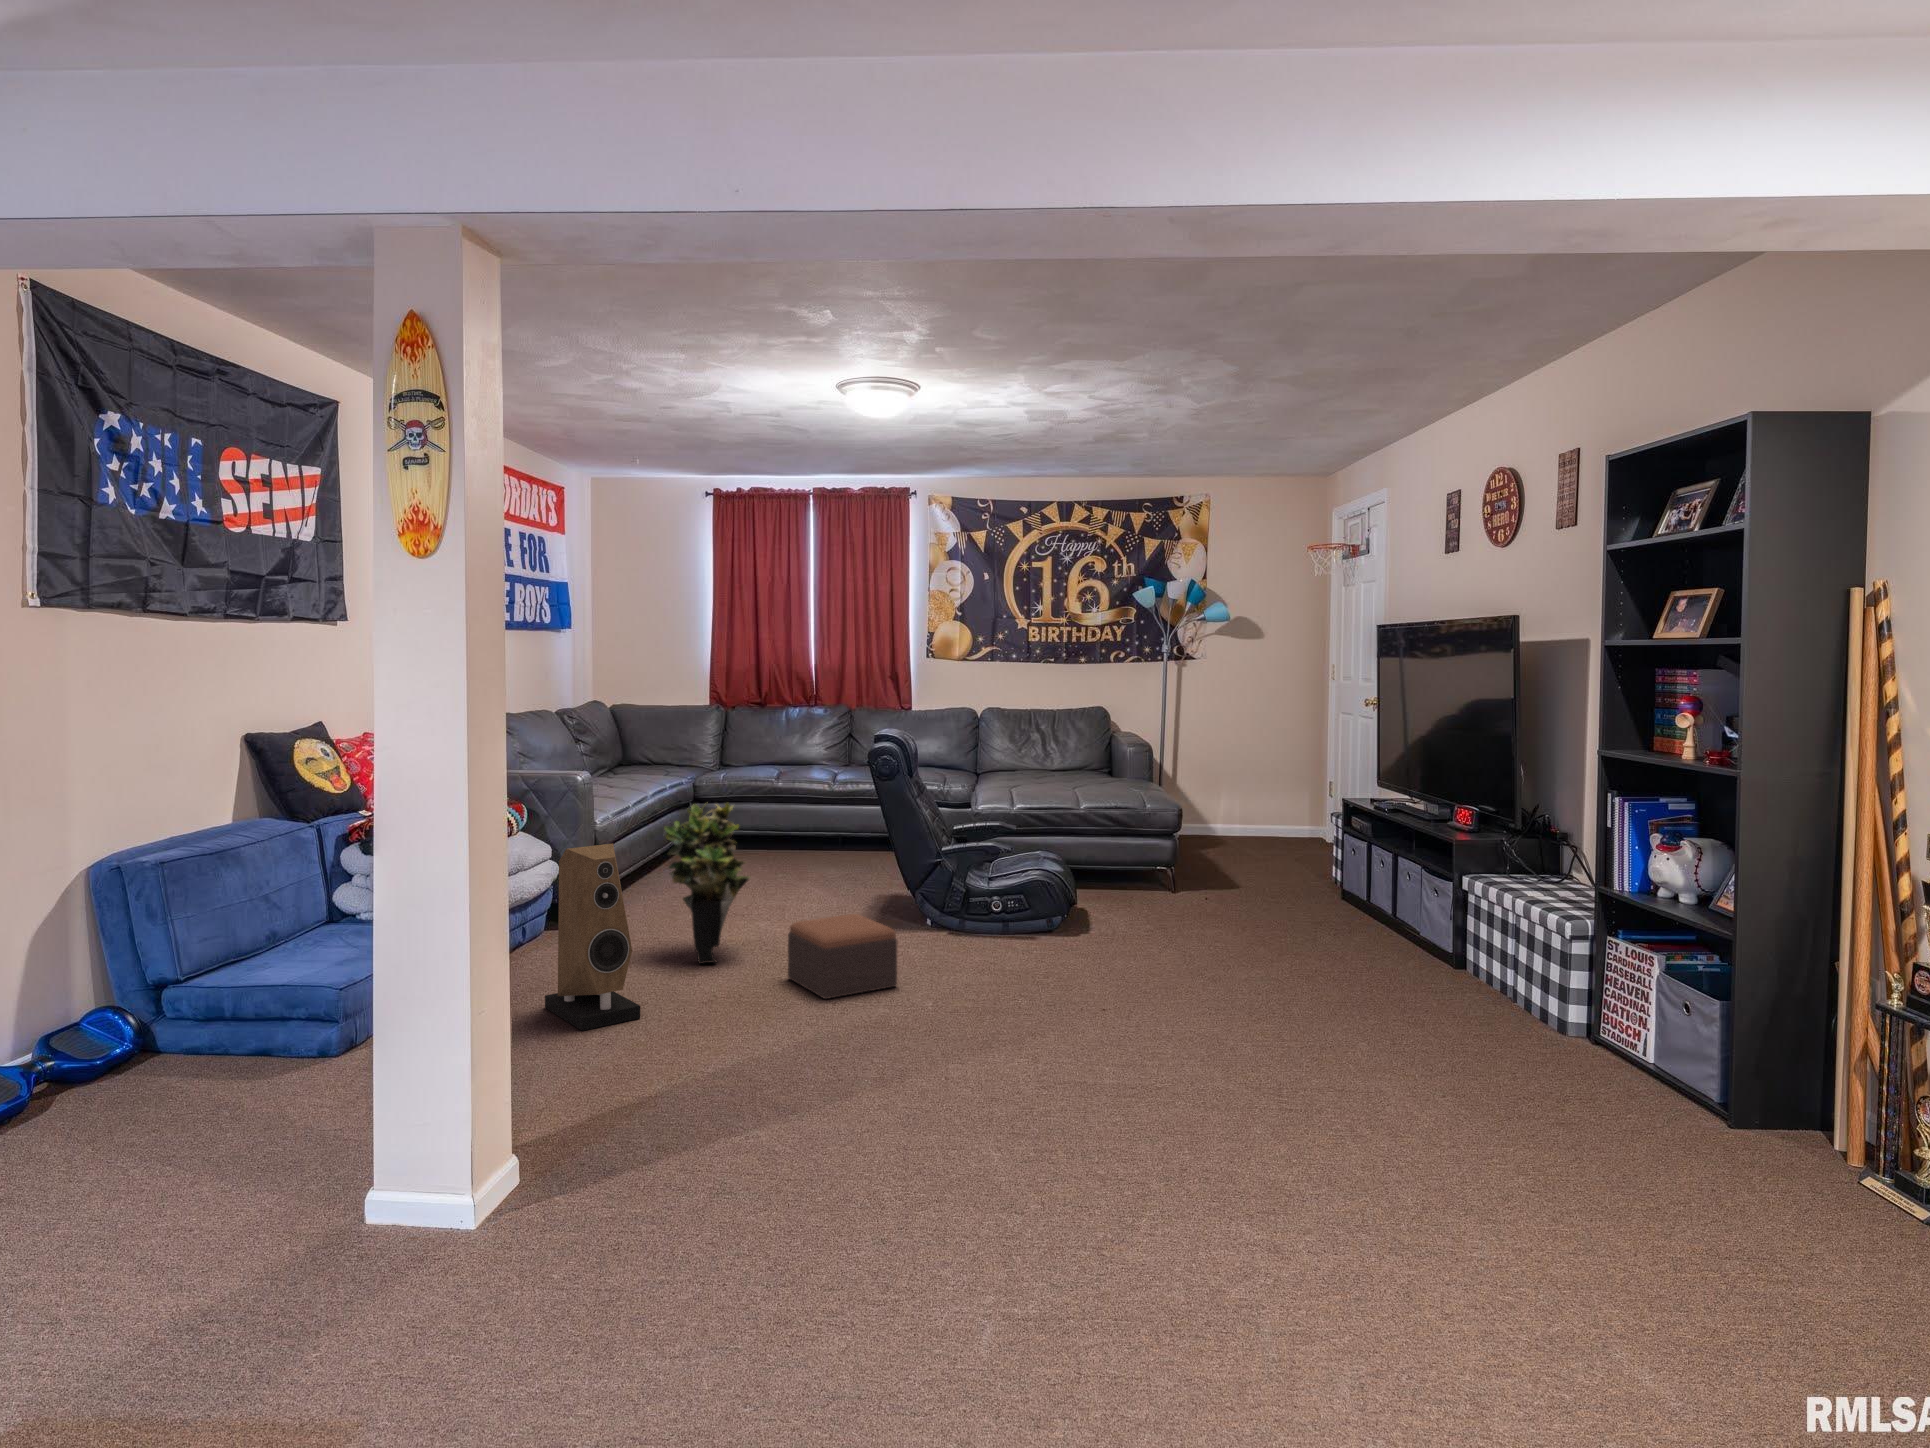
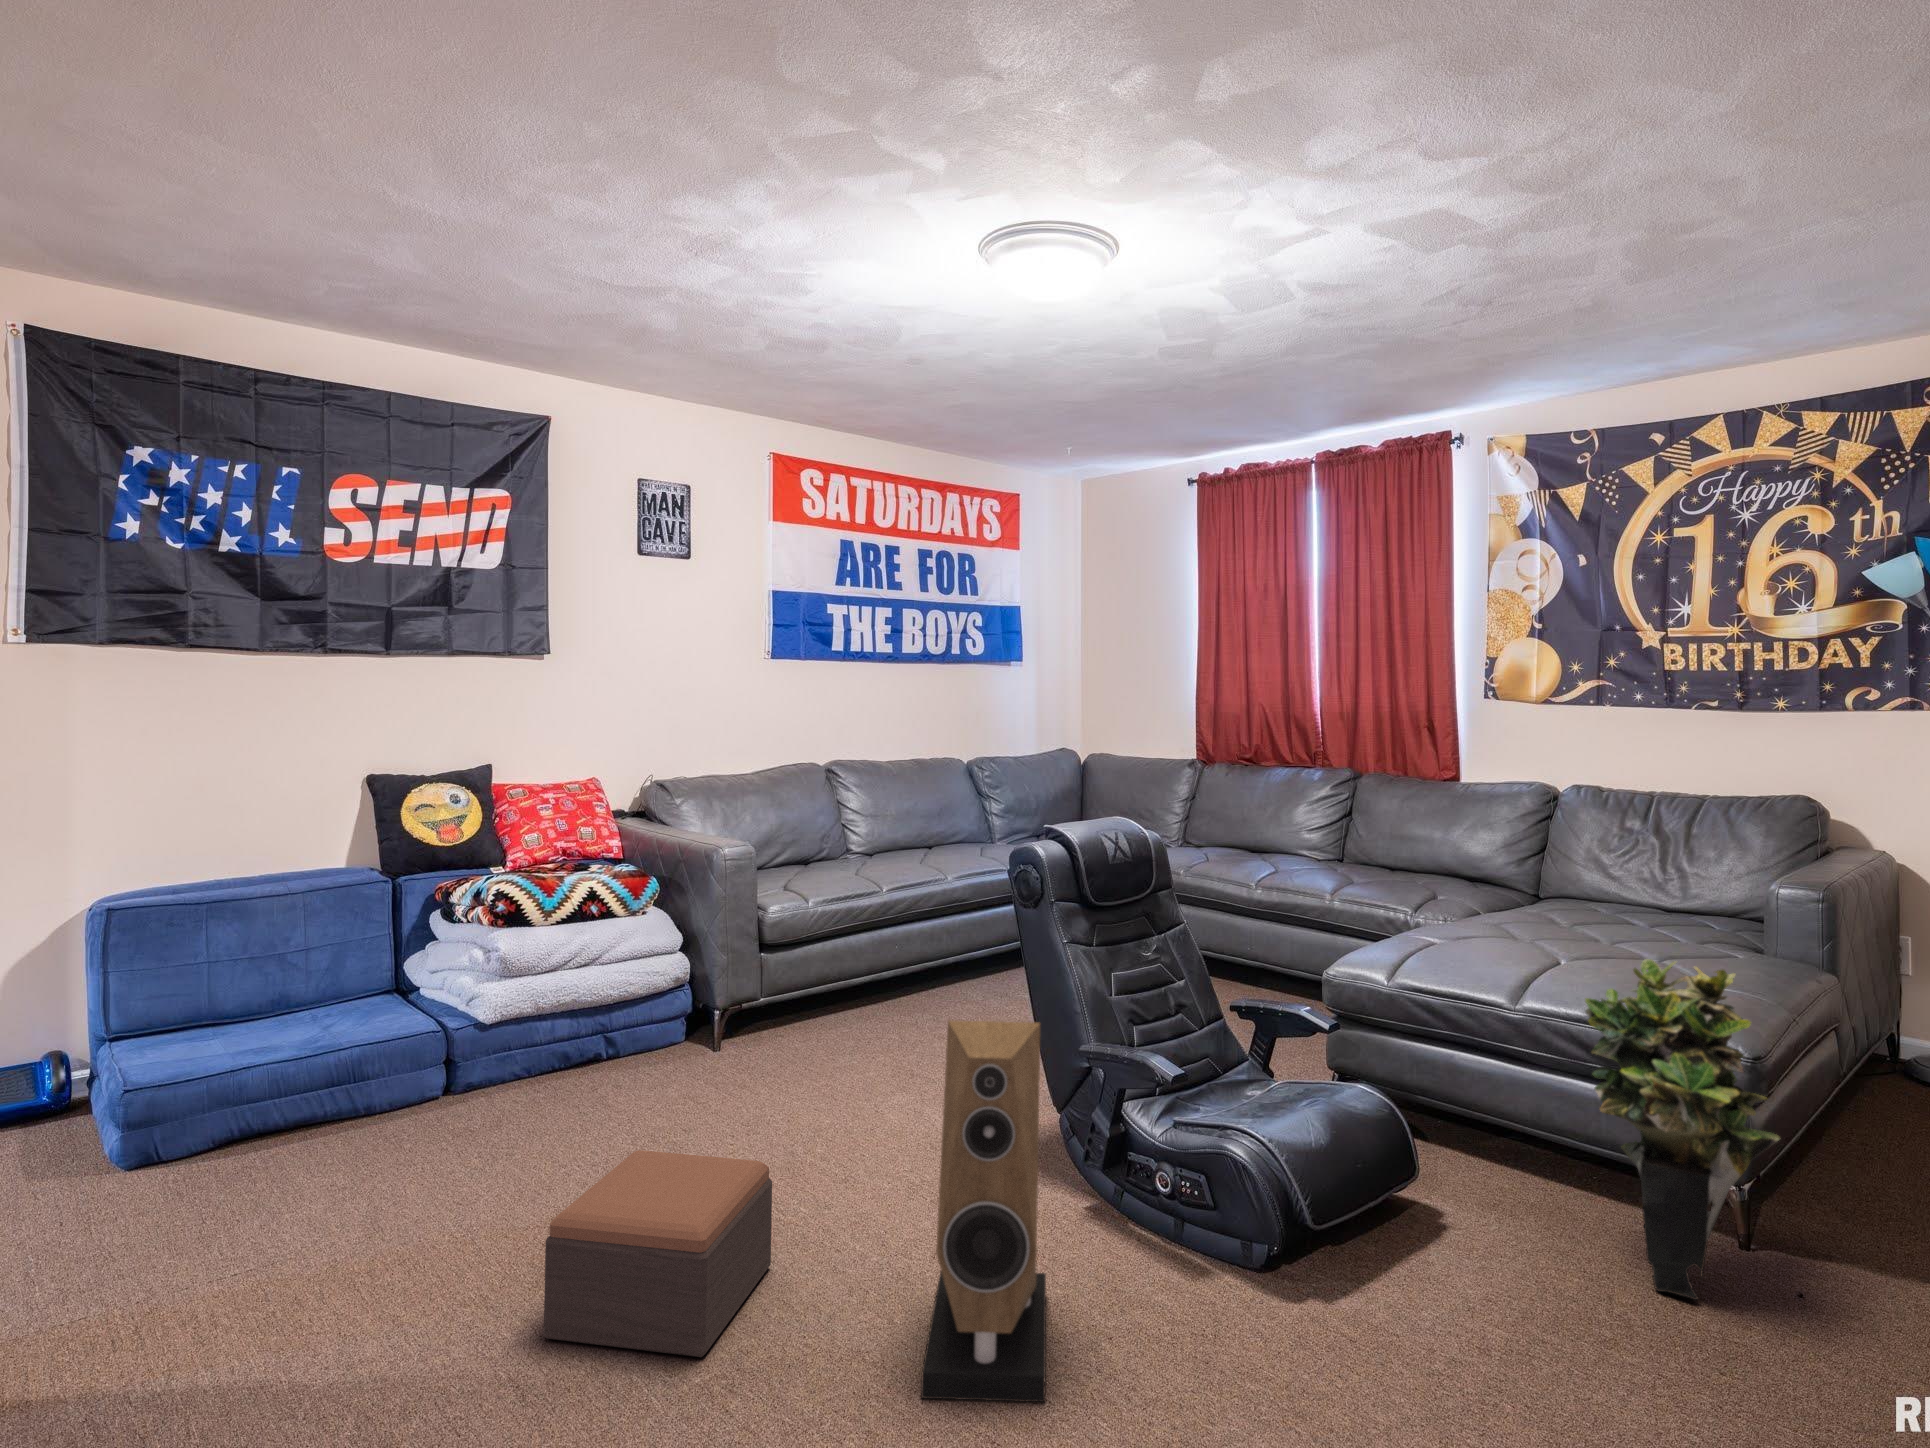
potted plant: present [664,803,750,964] -> present [1584,959,1780,1300]
speaker: present [545,844,640,1031] -> present [921,1020,1046,1402]

